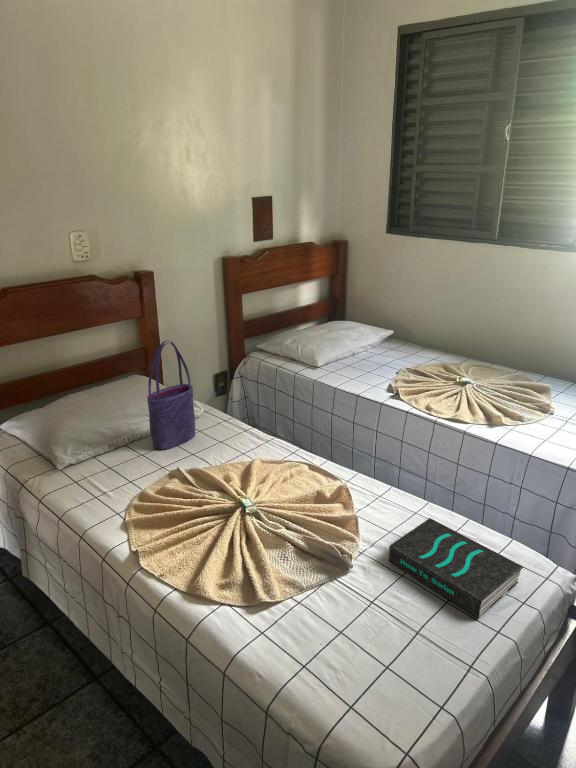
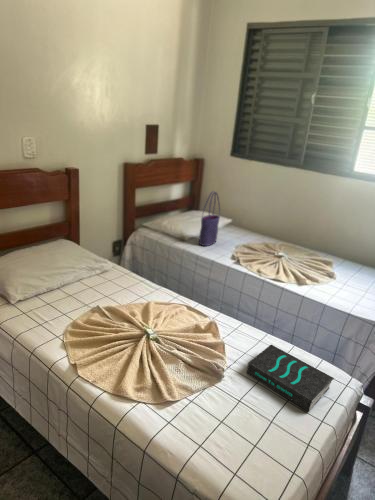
tote bag: present [147,341,195,450] -> present [199,192,220,246]

